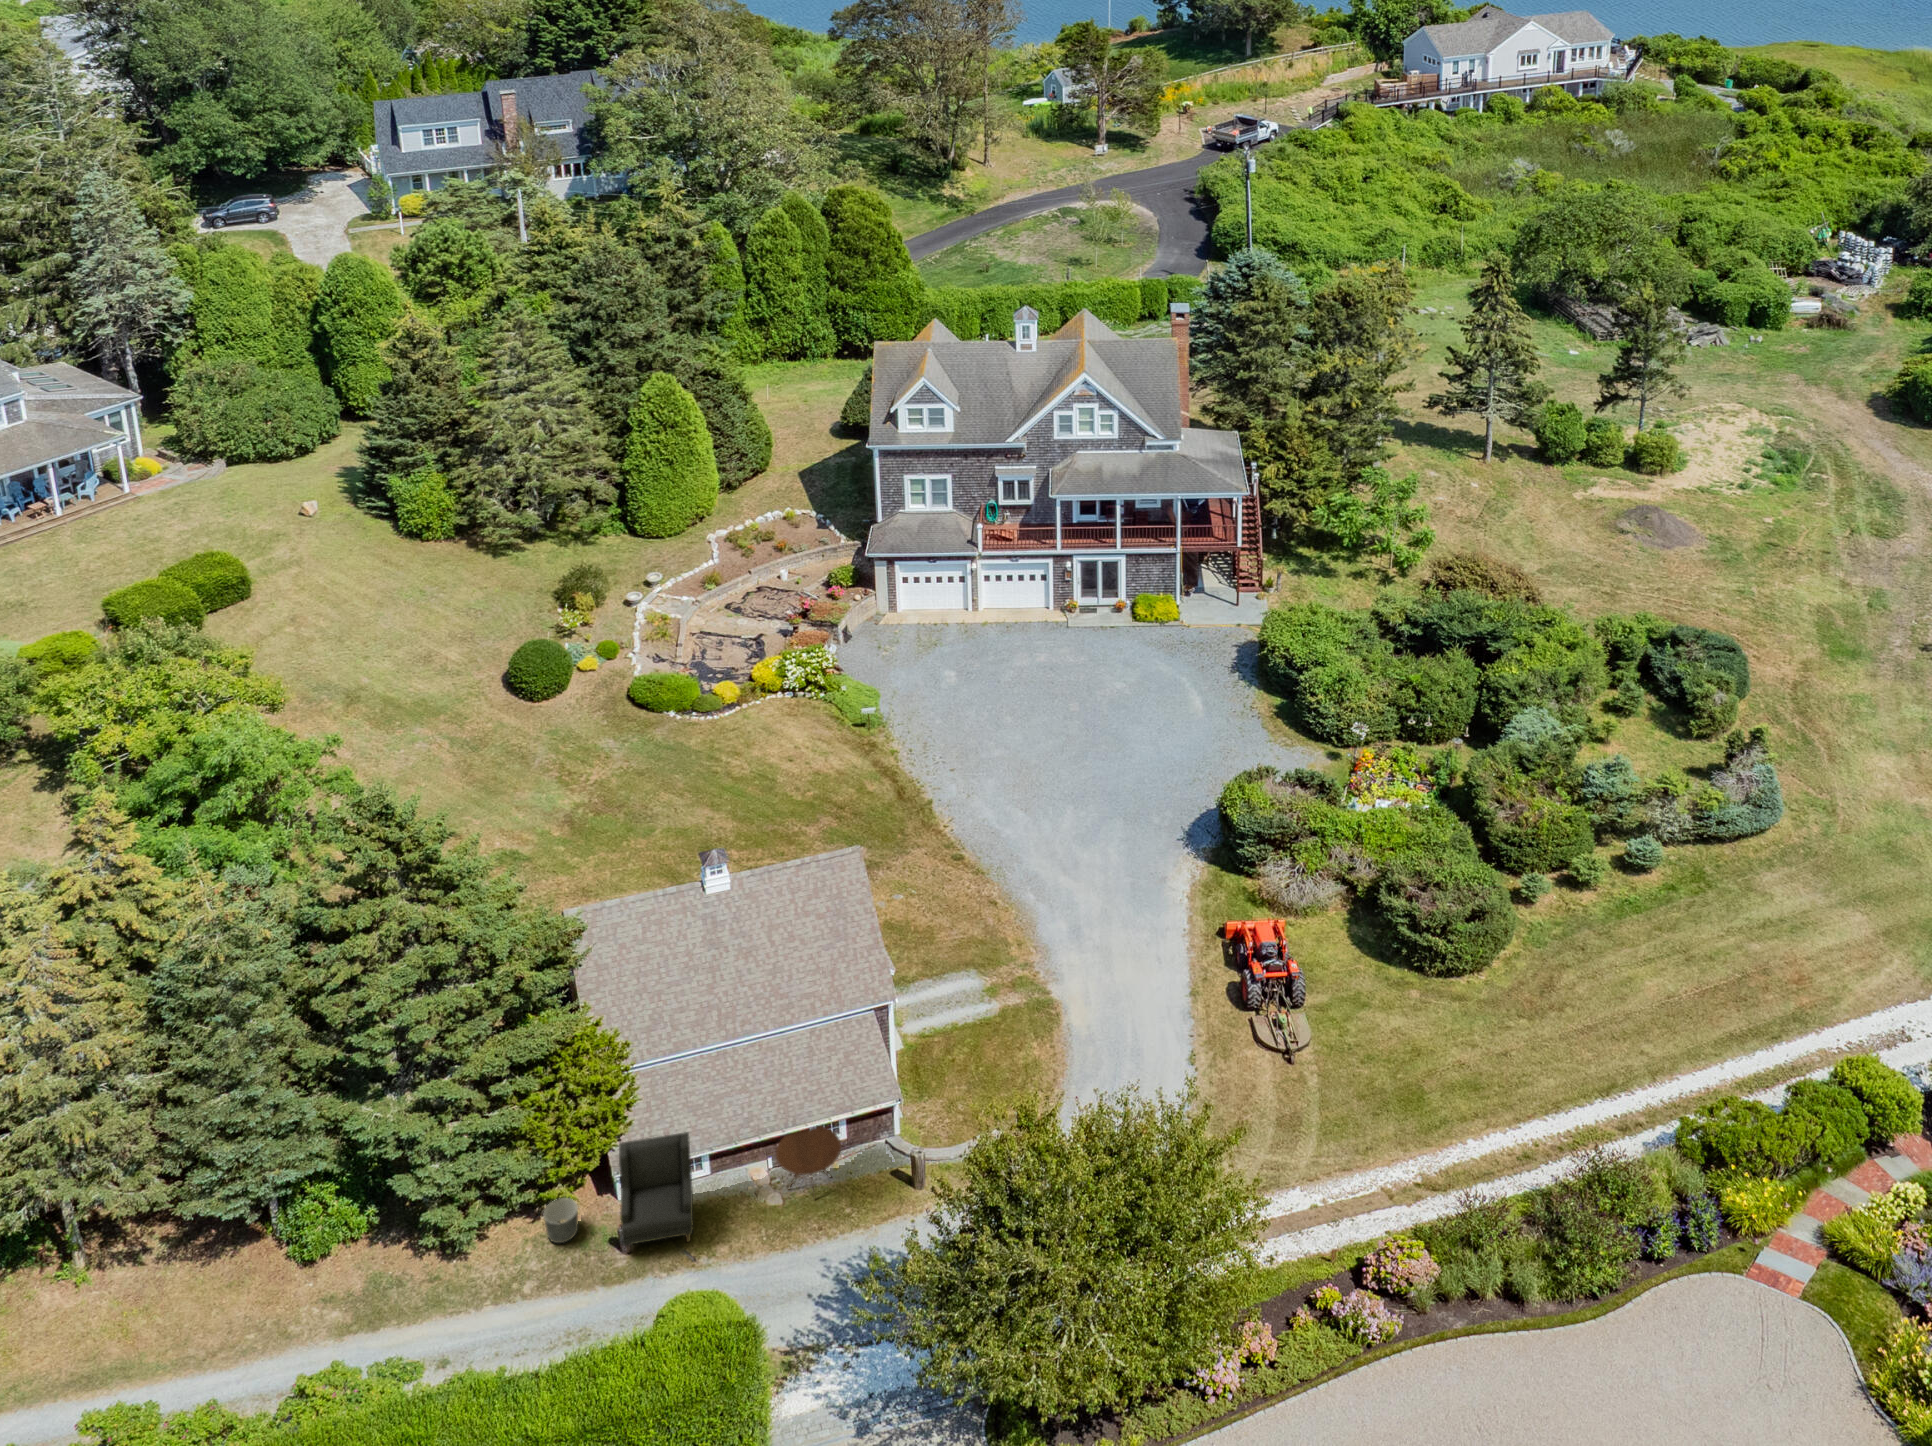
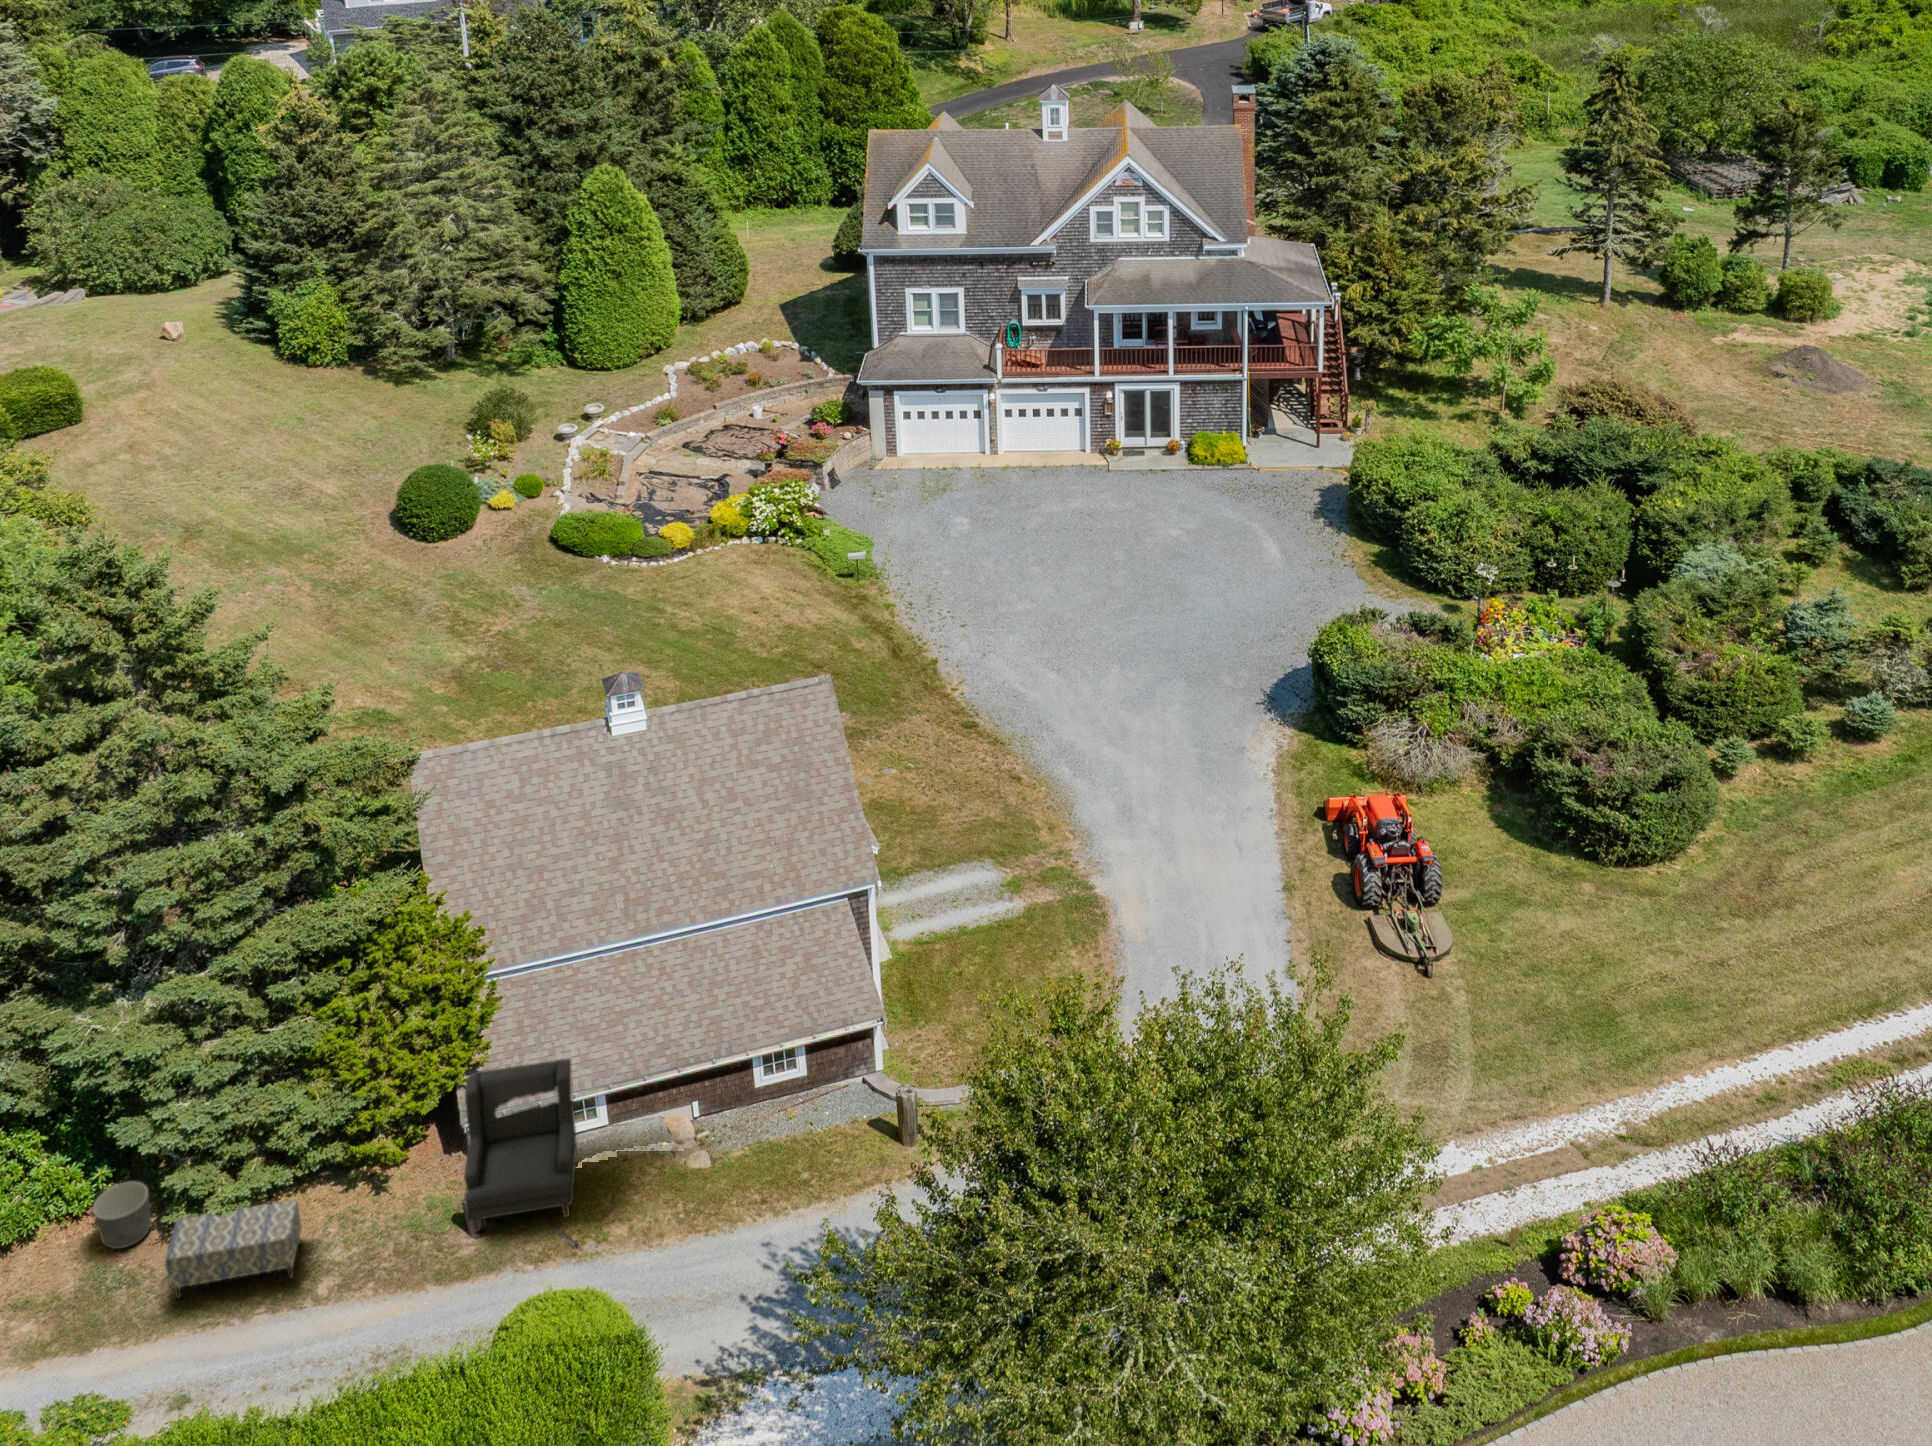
round table: present [776,1126,841,1189] -> none [698,1053,793,1159]
planter: present [544,1198,578,1243] -> present [93,1182,151,1249]
bench: none [425,1232,510,1300] -> present [165,1200,302,1299]

